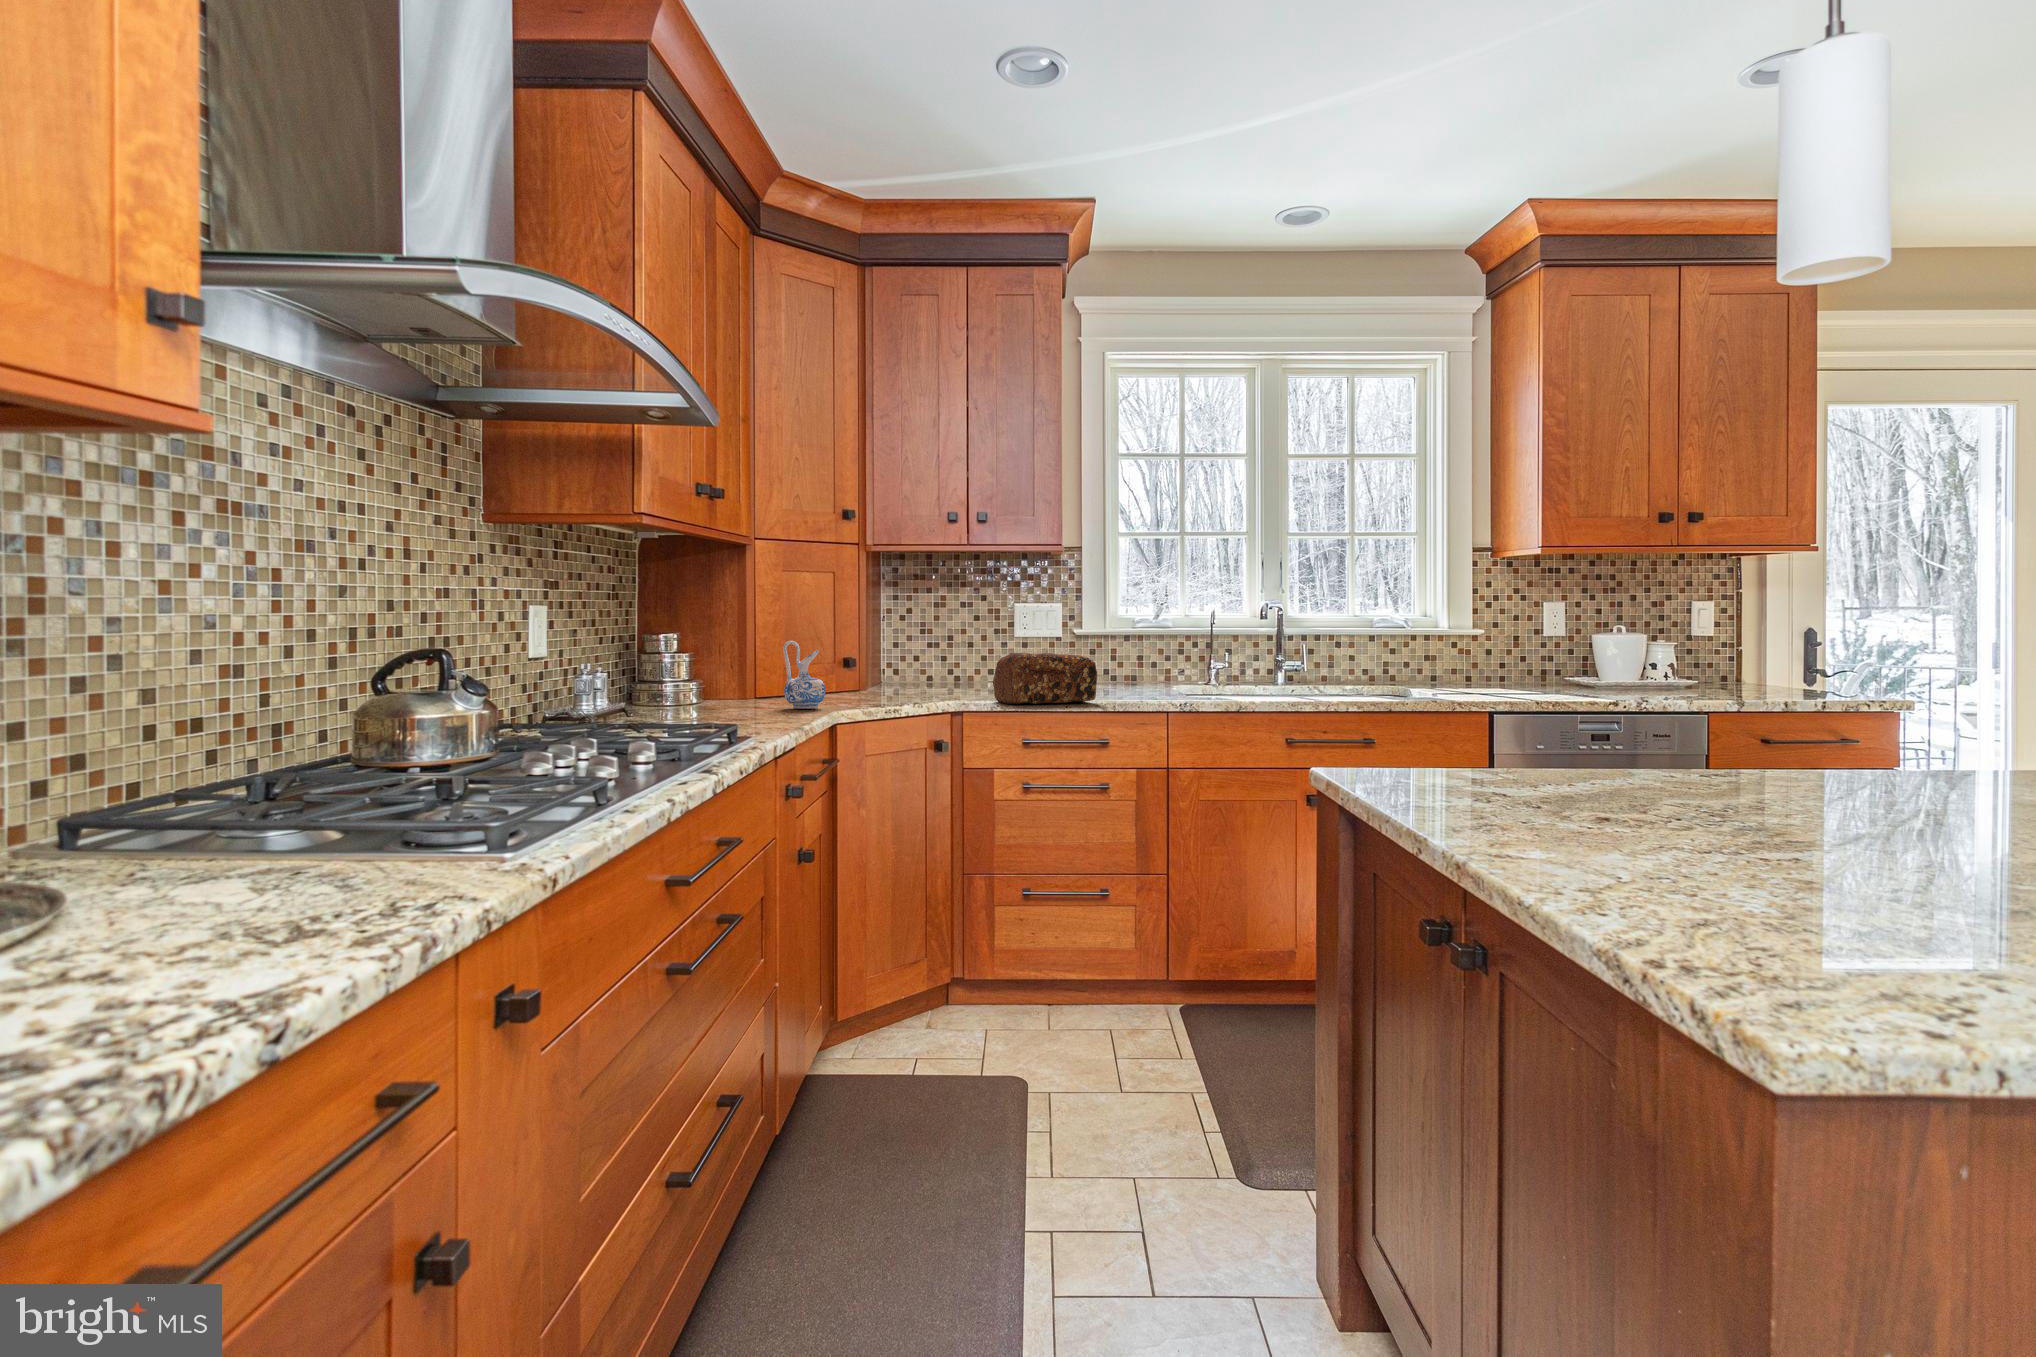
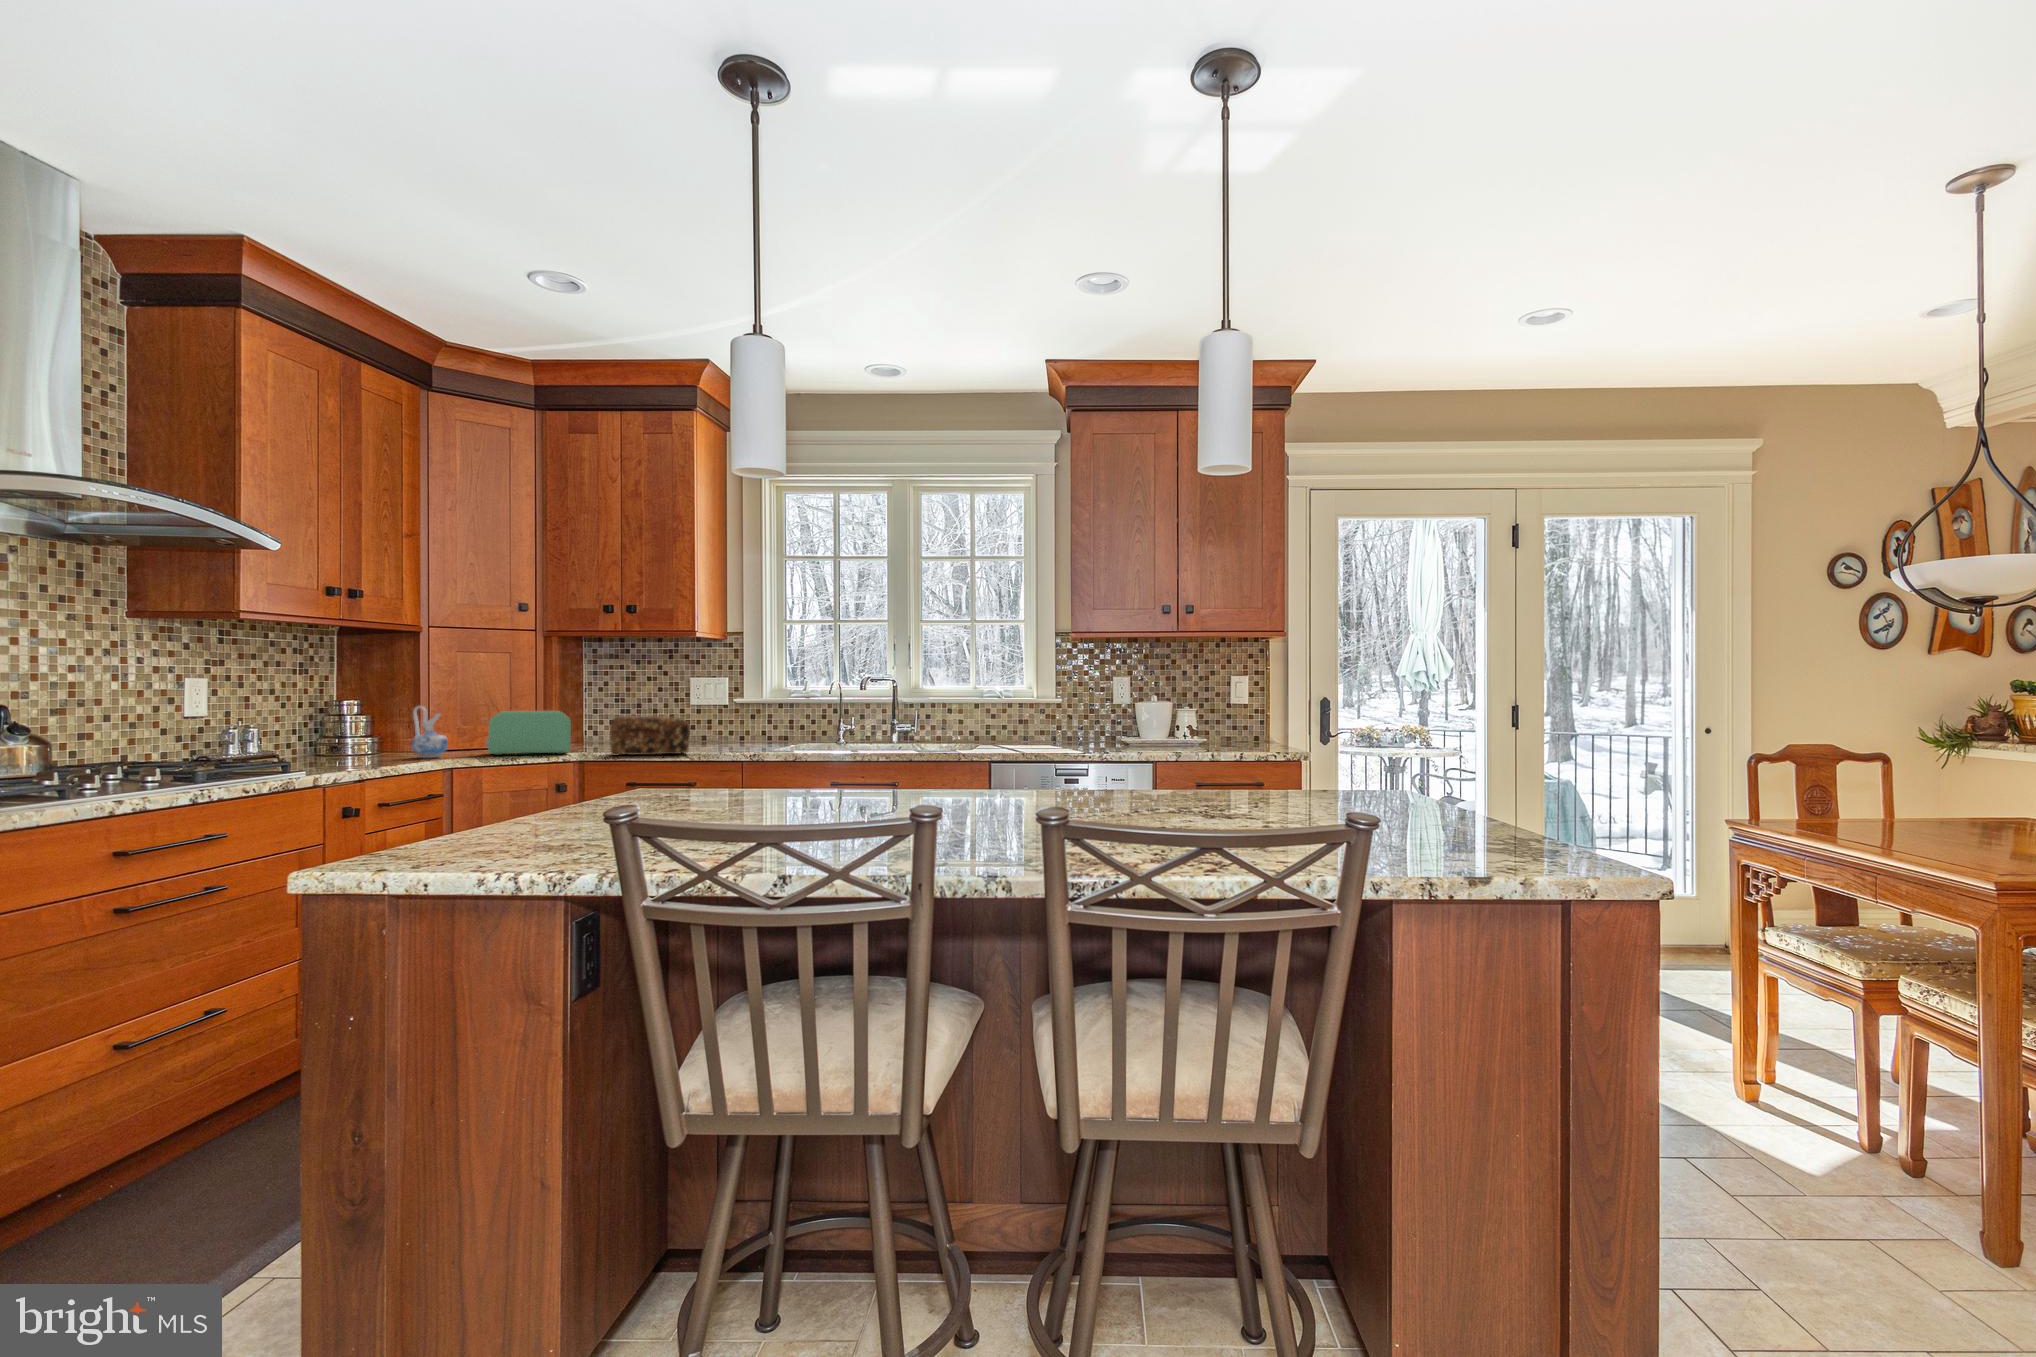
toaster: none [845,646,951,705] -> present [486,711,571,755]

